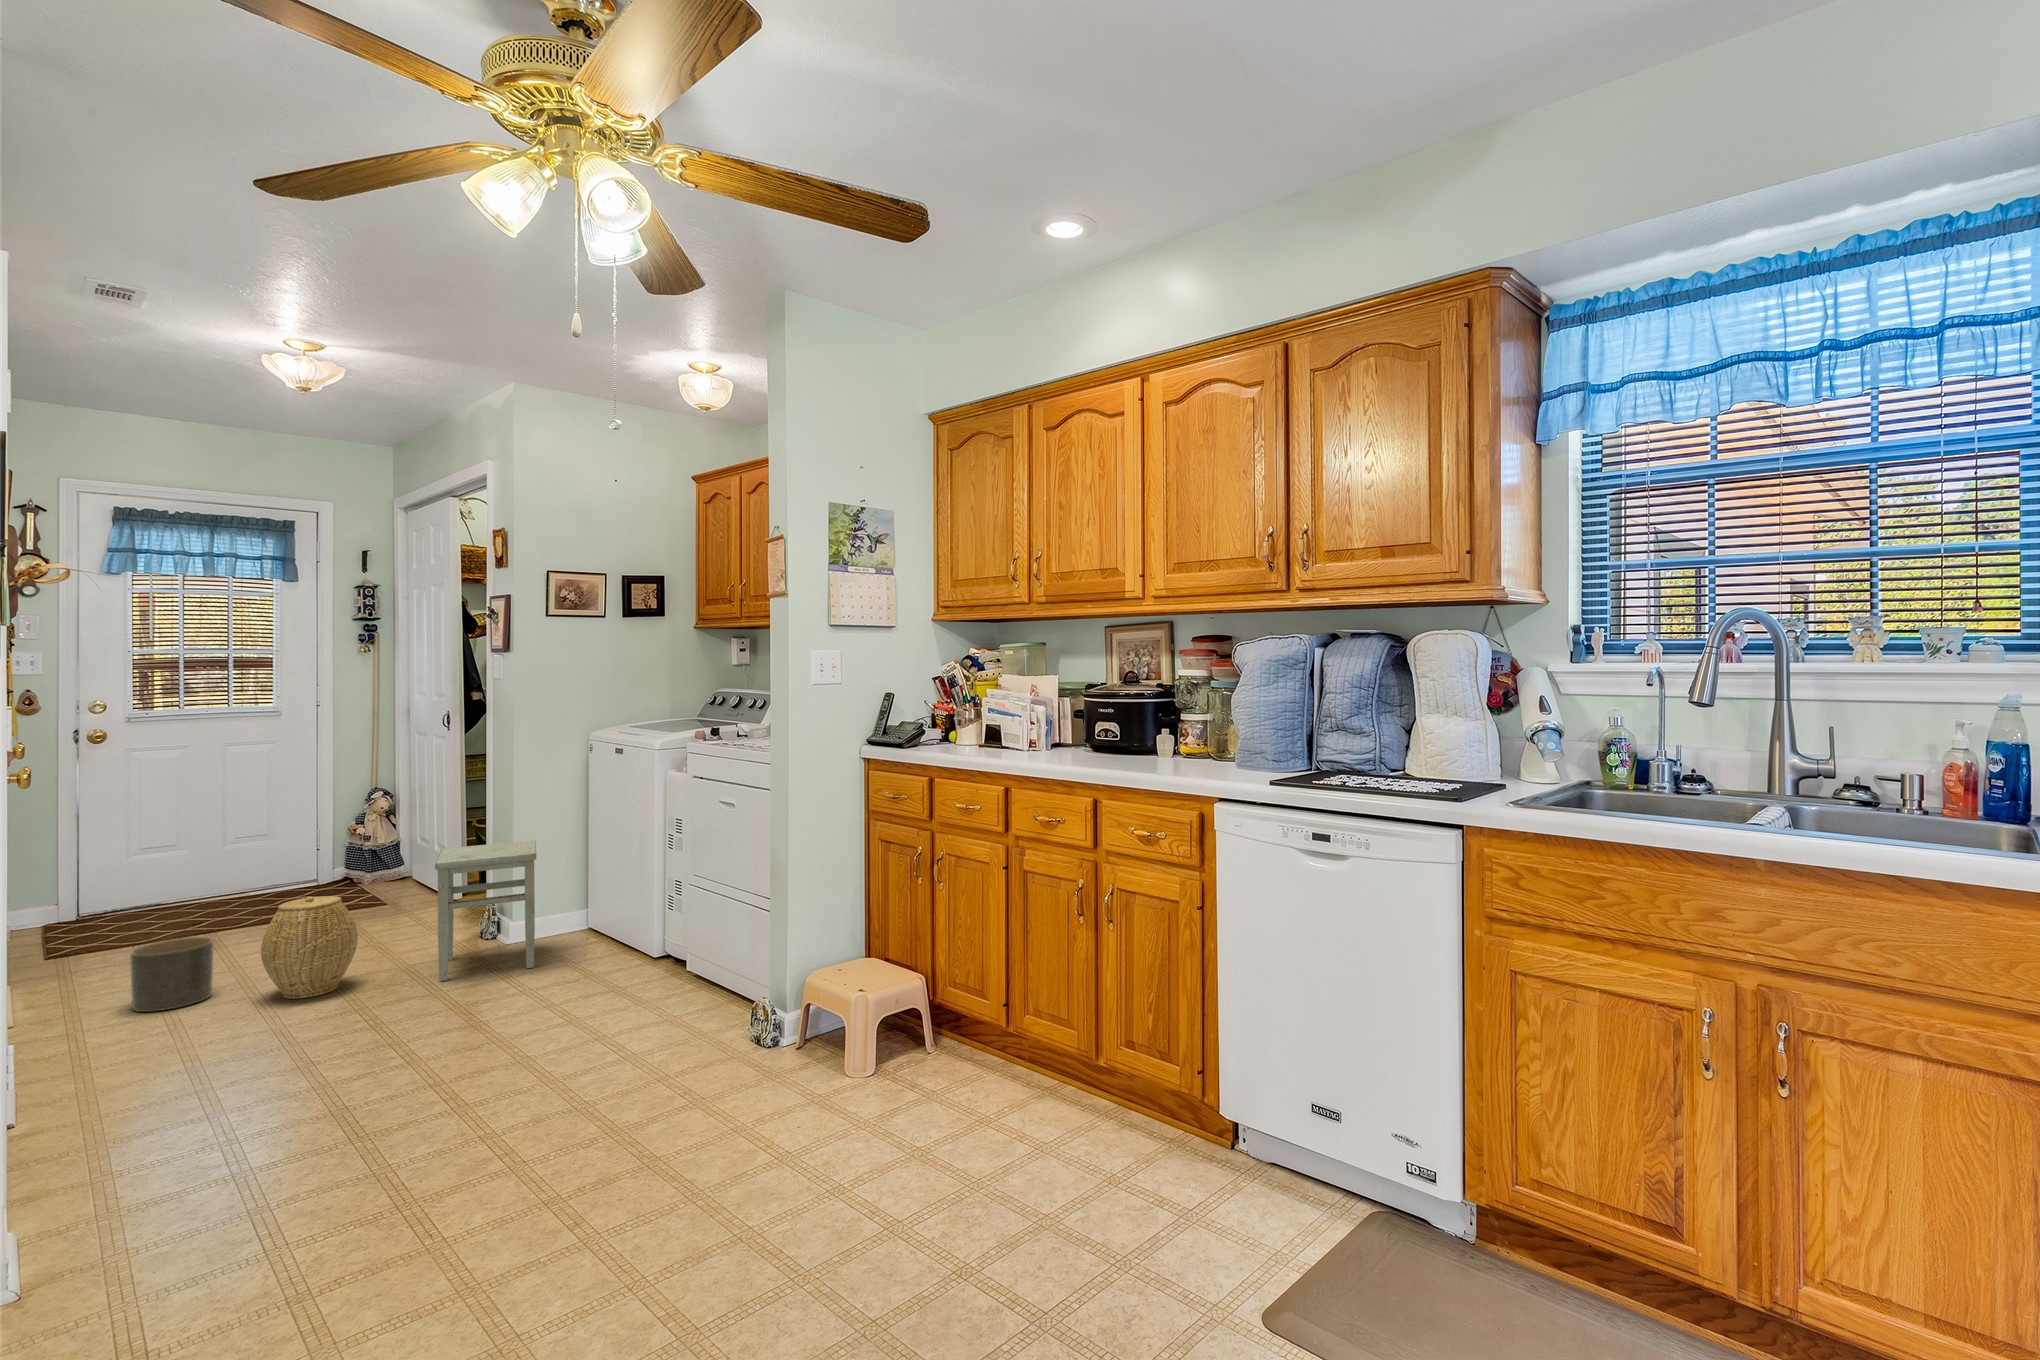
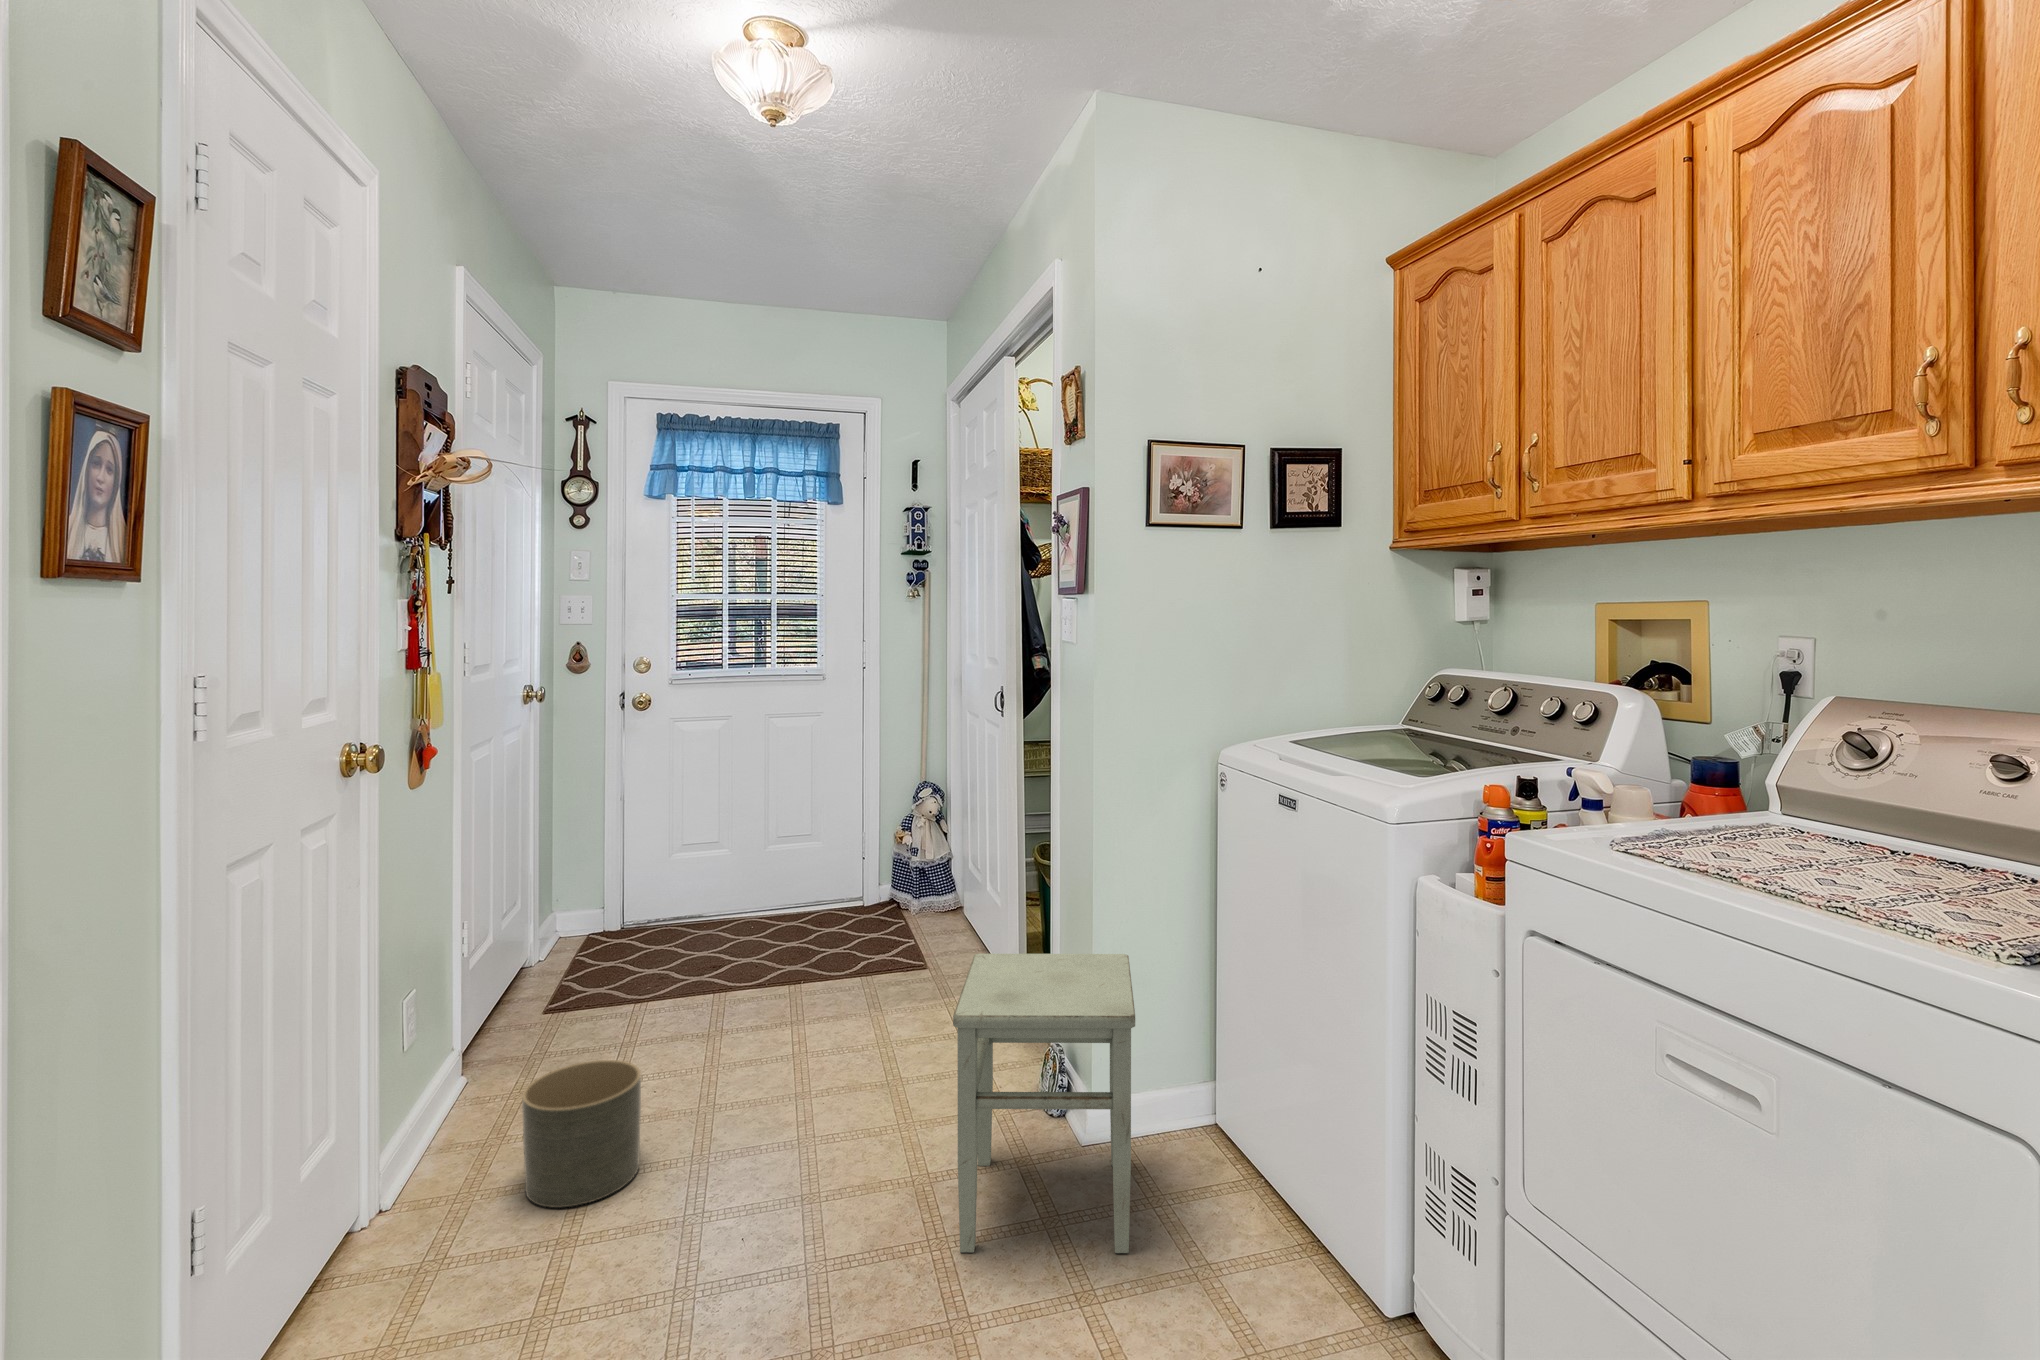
woven basket: present [261,896,358,999] -> none [684,1030,835,1239]

